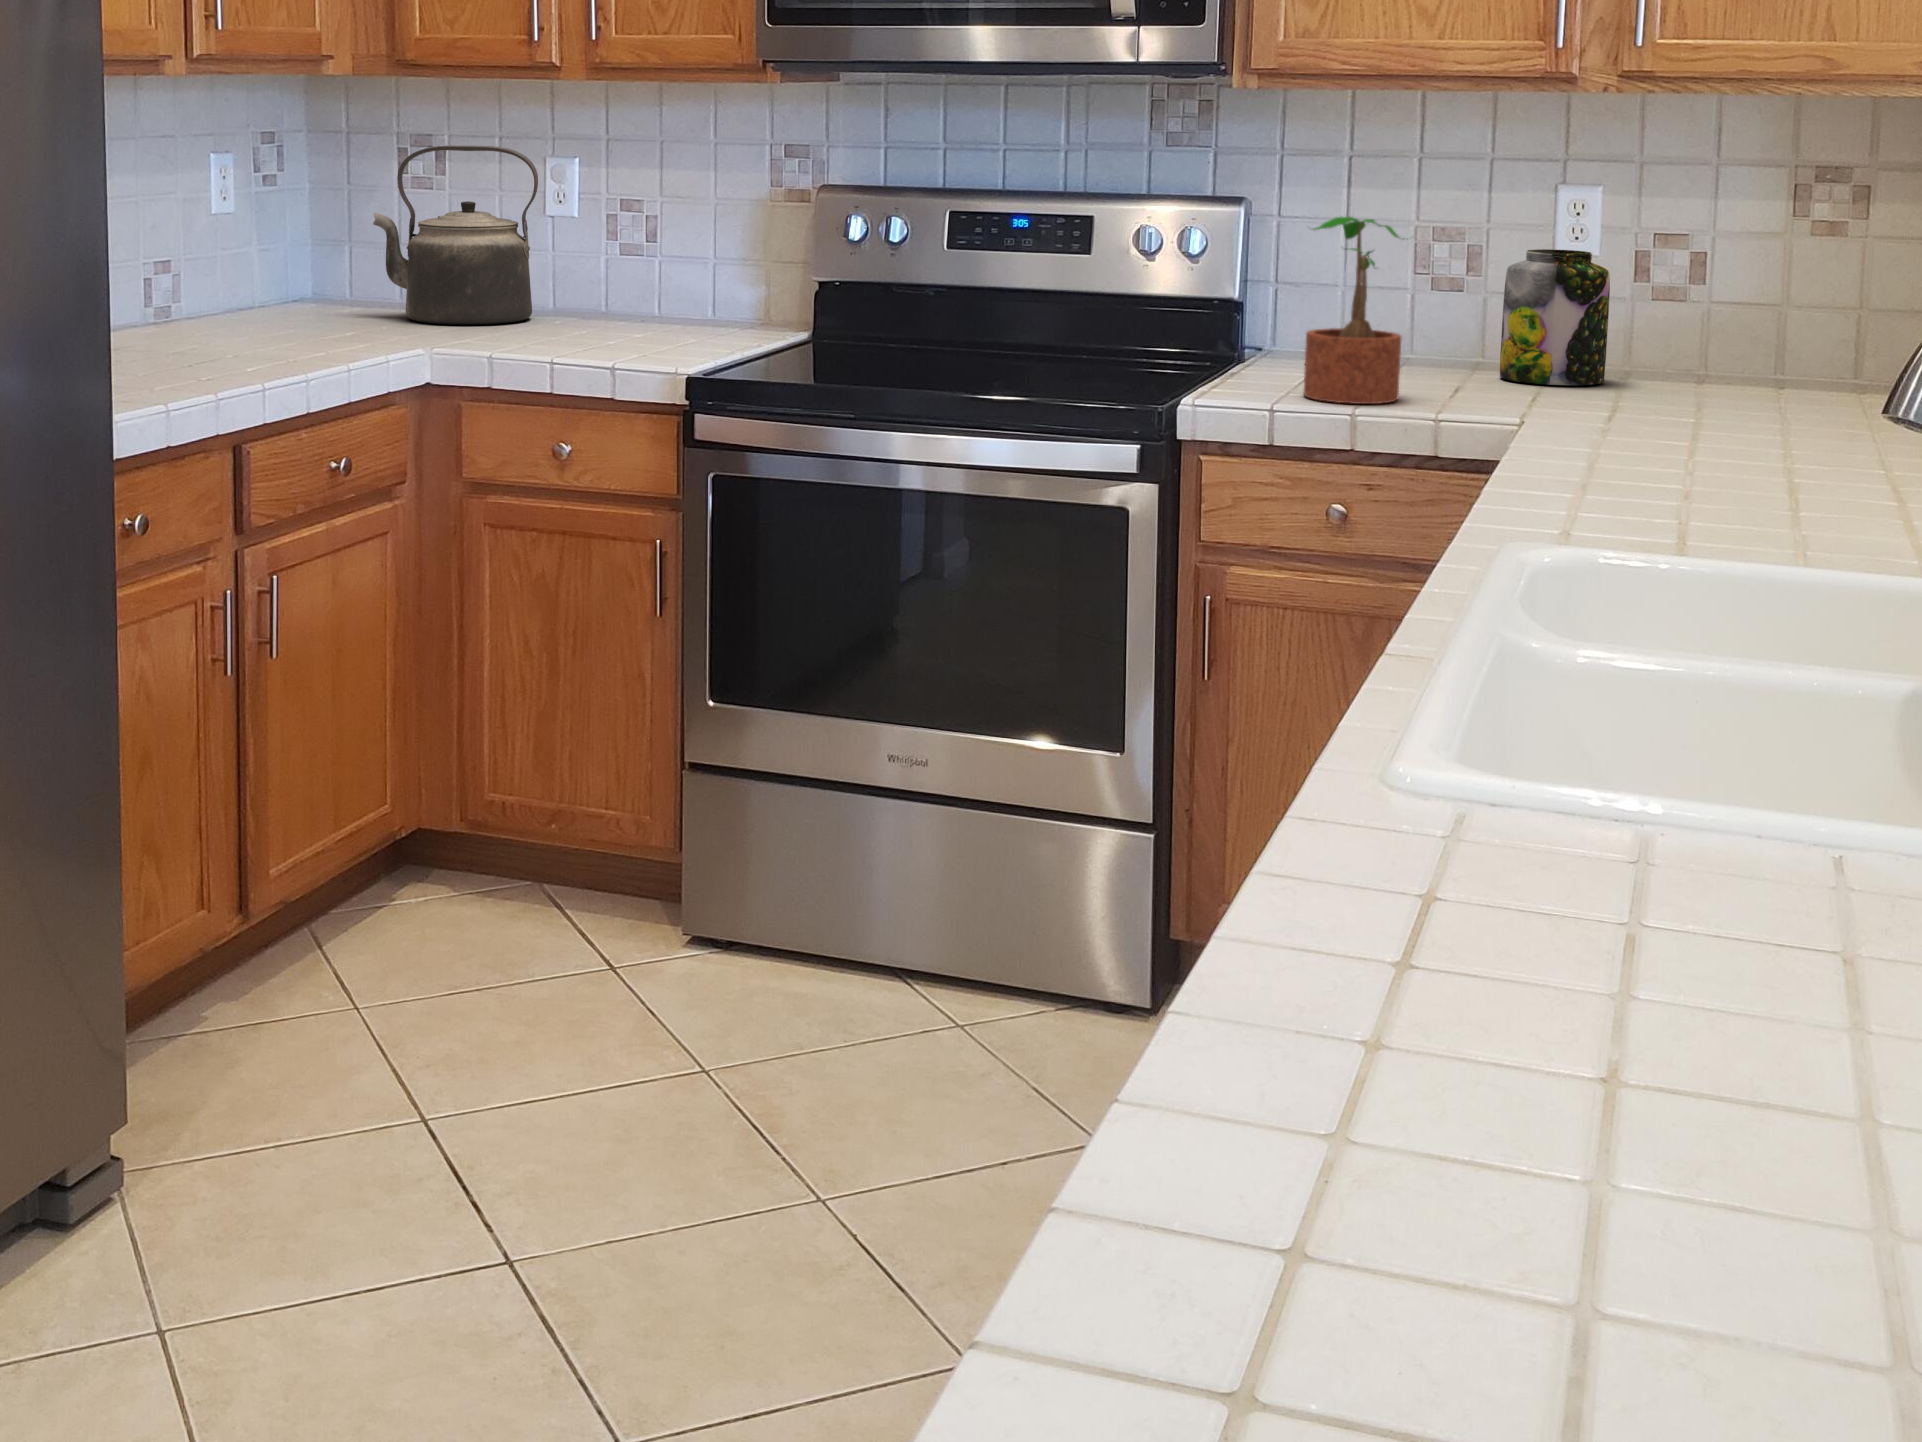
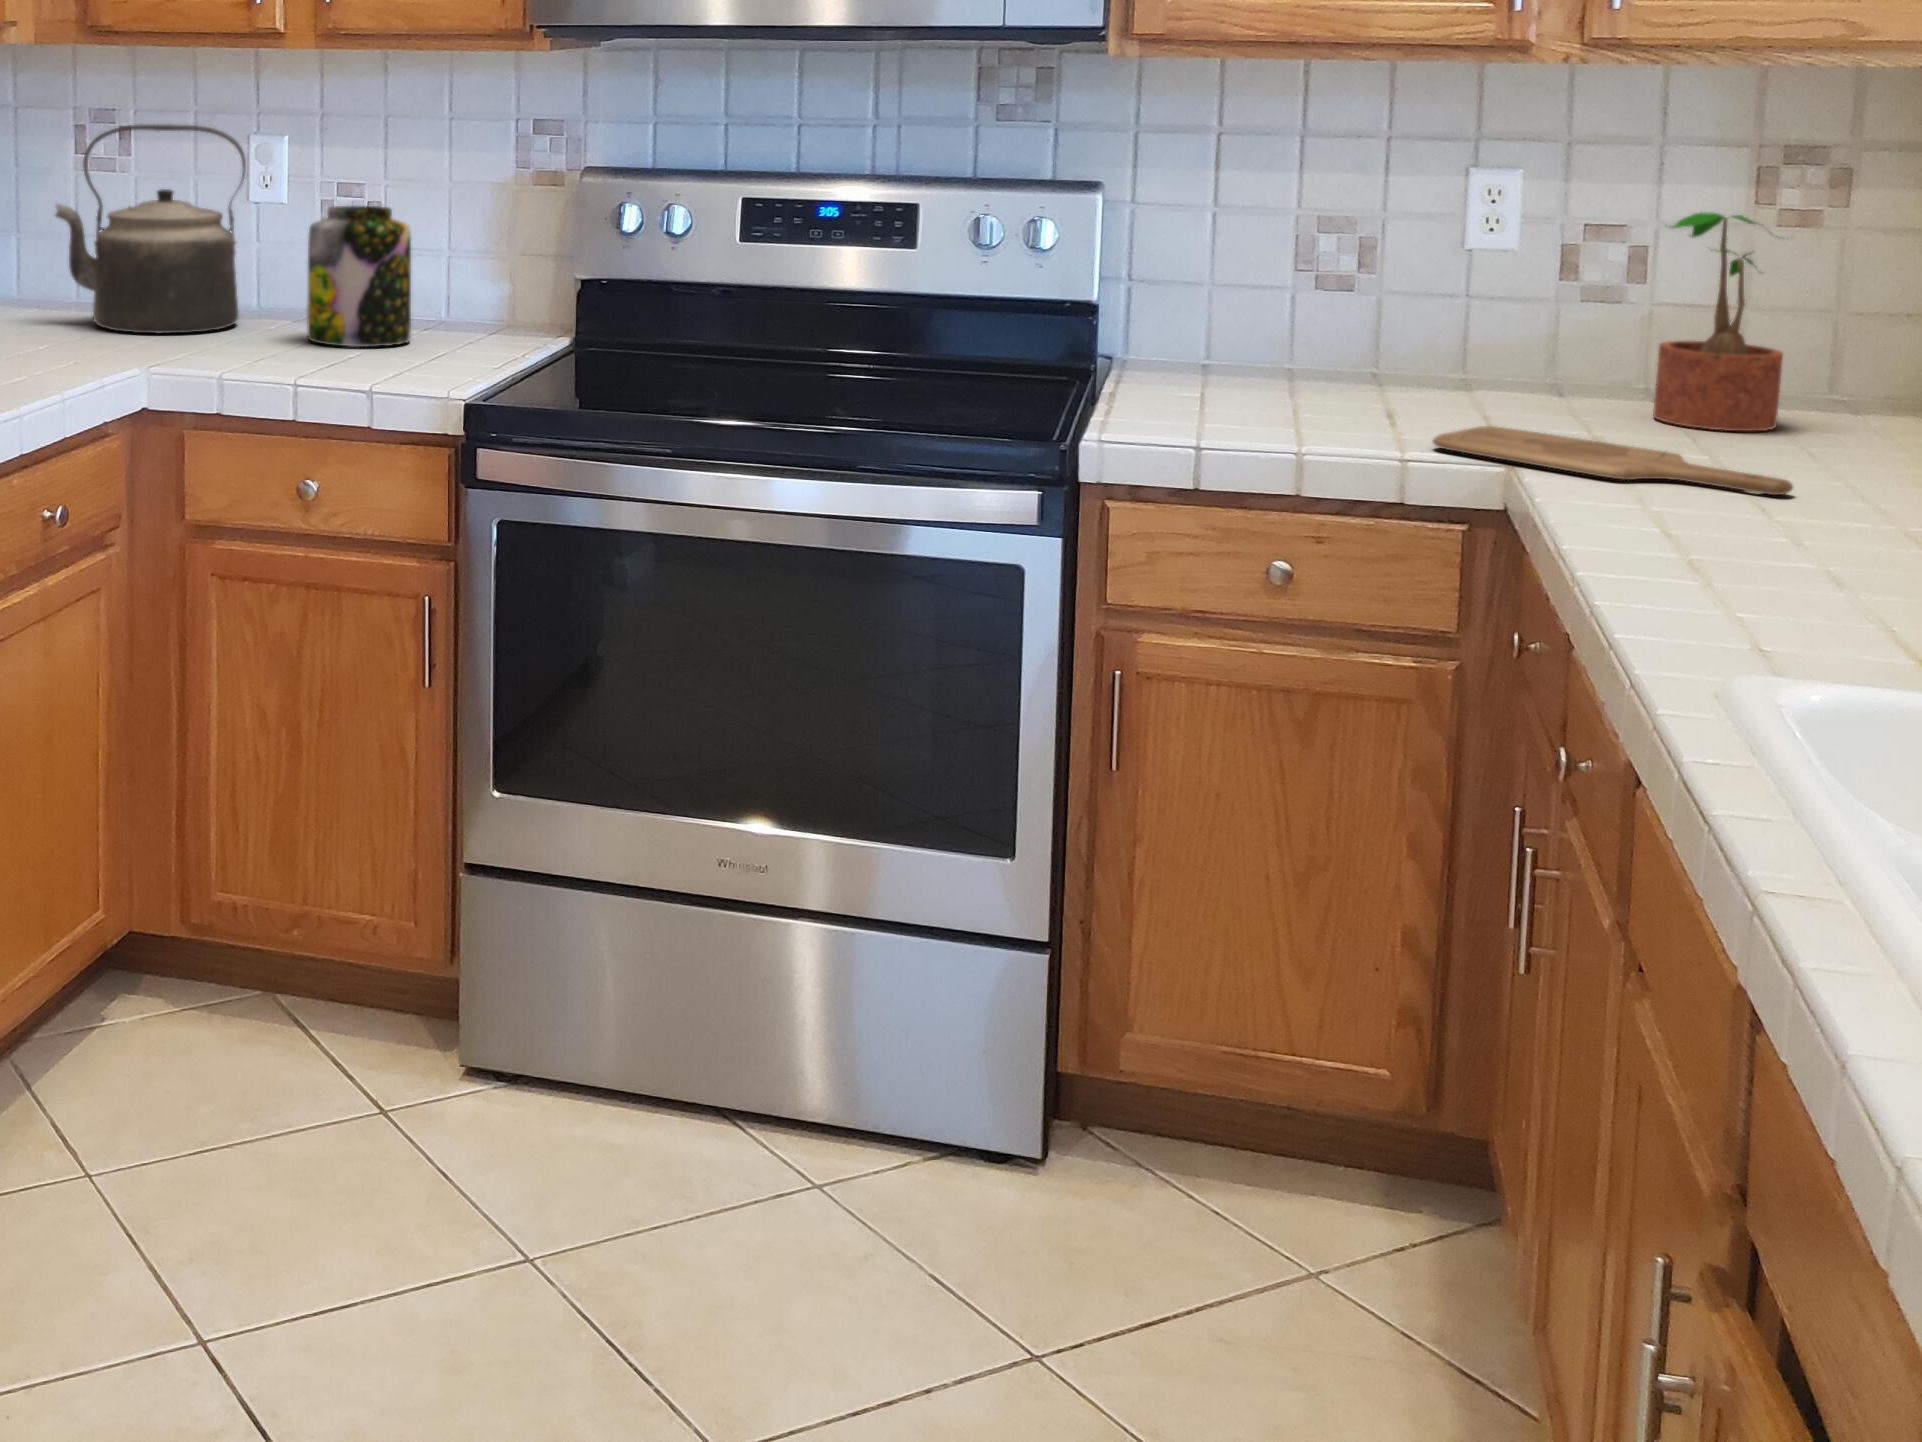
potted plant: present [1304,217,1401,404] -> present [1653,212,1783,431]
jar: present [1500,249,1610,385] -> present [307,206,411,347]
cutting board: none [1470,396,1732,444] -> present [1433,426,1793,495]

